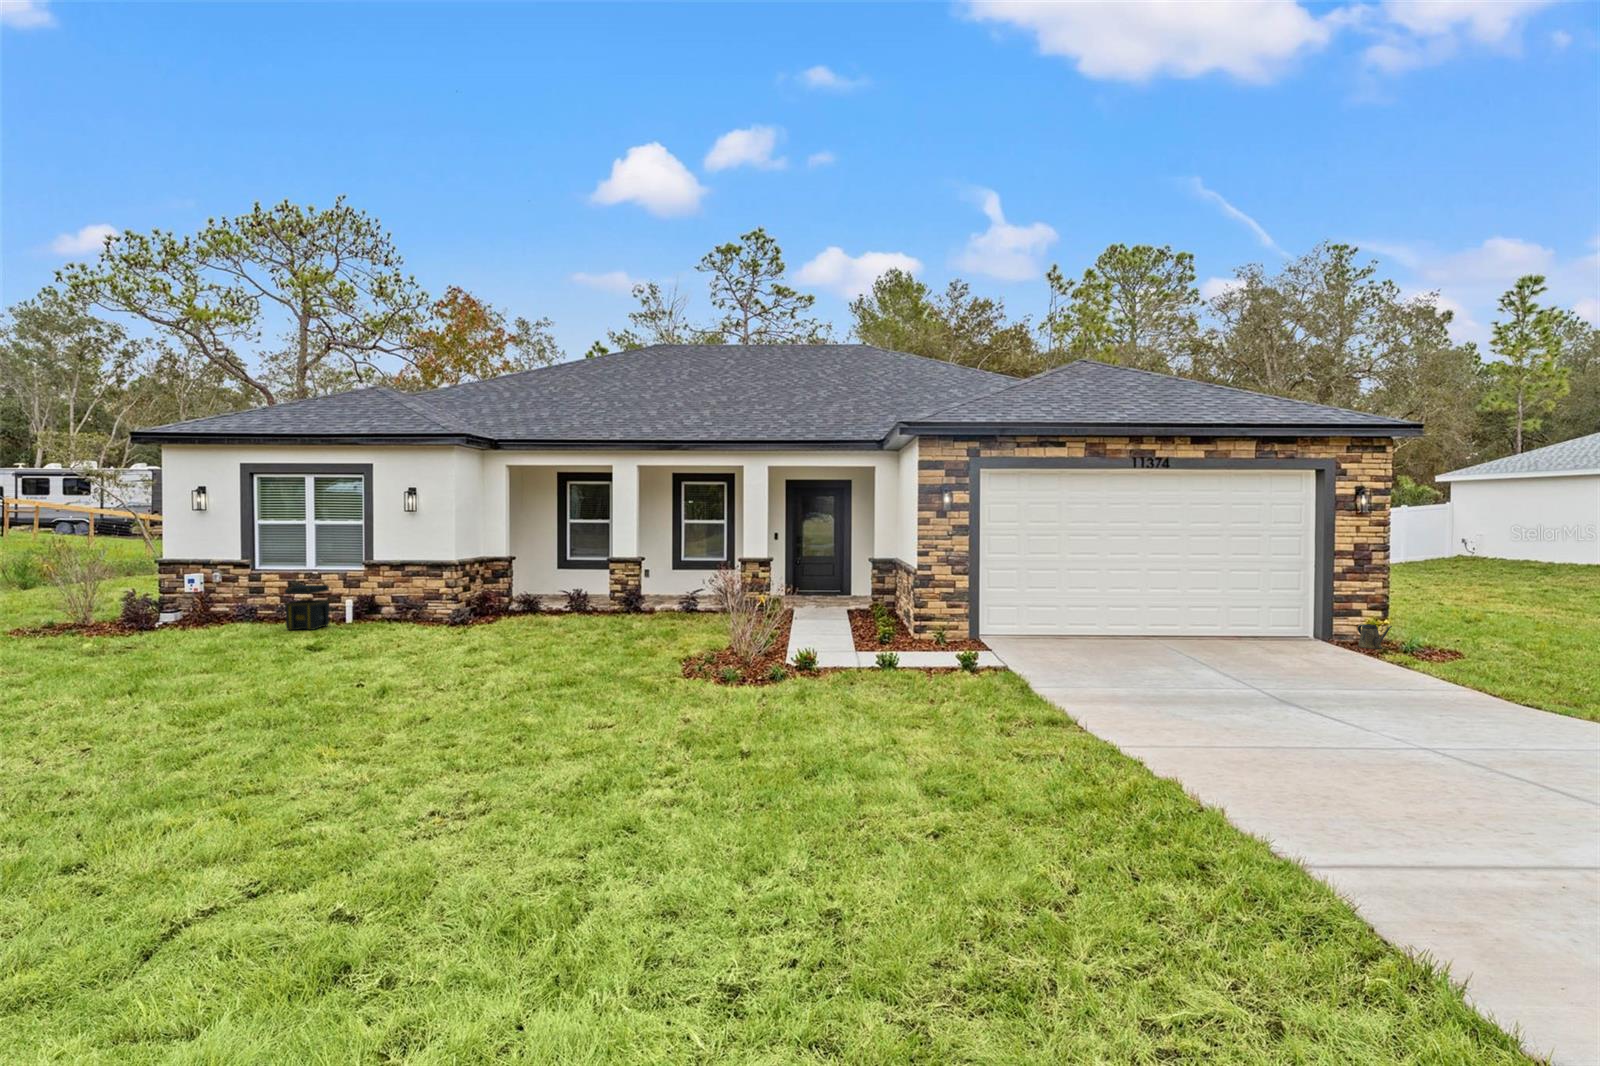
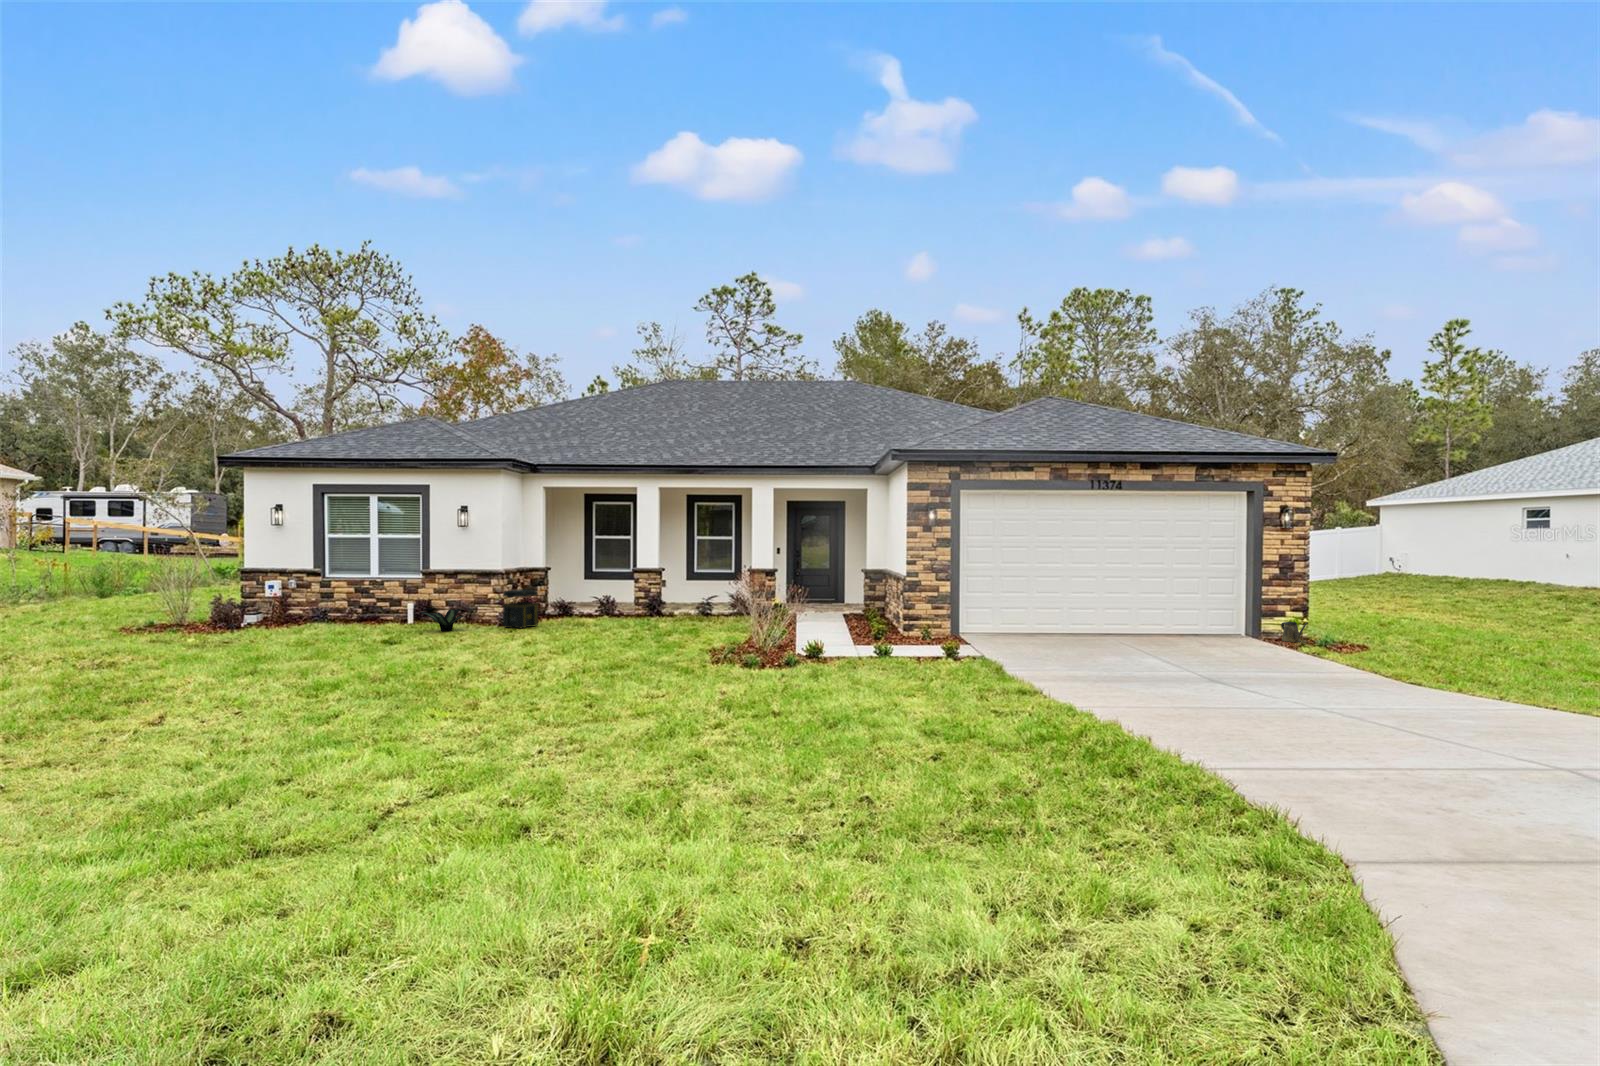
toolbox: present [284,585,330,630] -> present [503,589,539,628]
potted plant: none [360,605,418,631] -> present [421,609,463,632]

